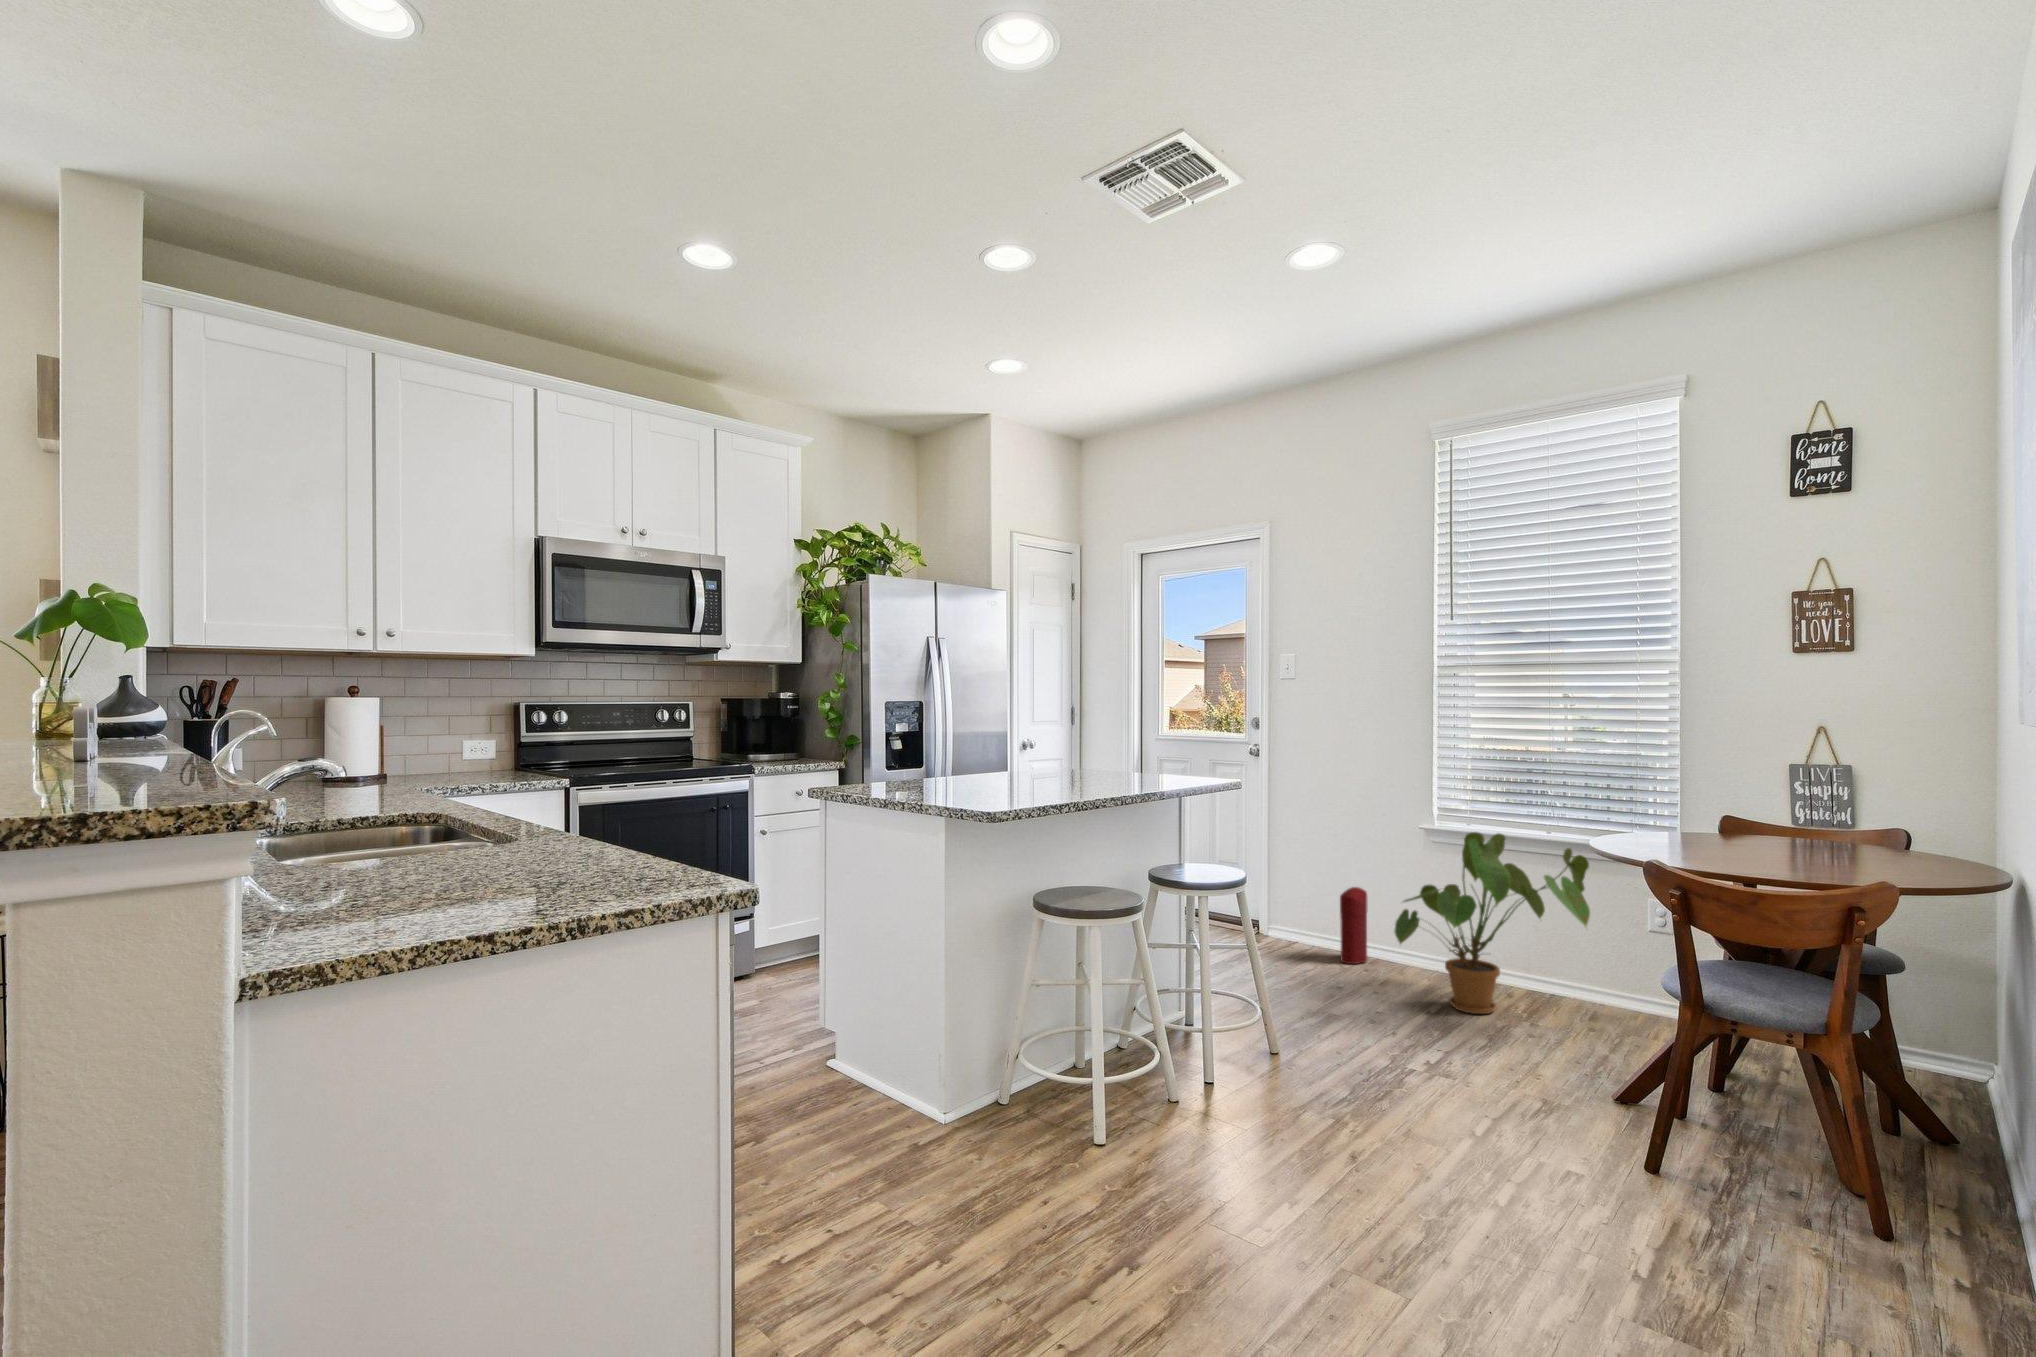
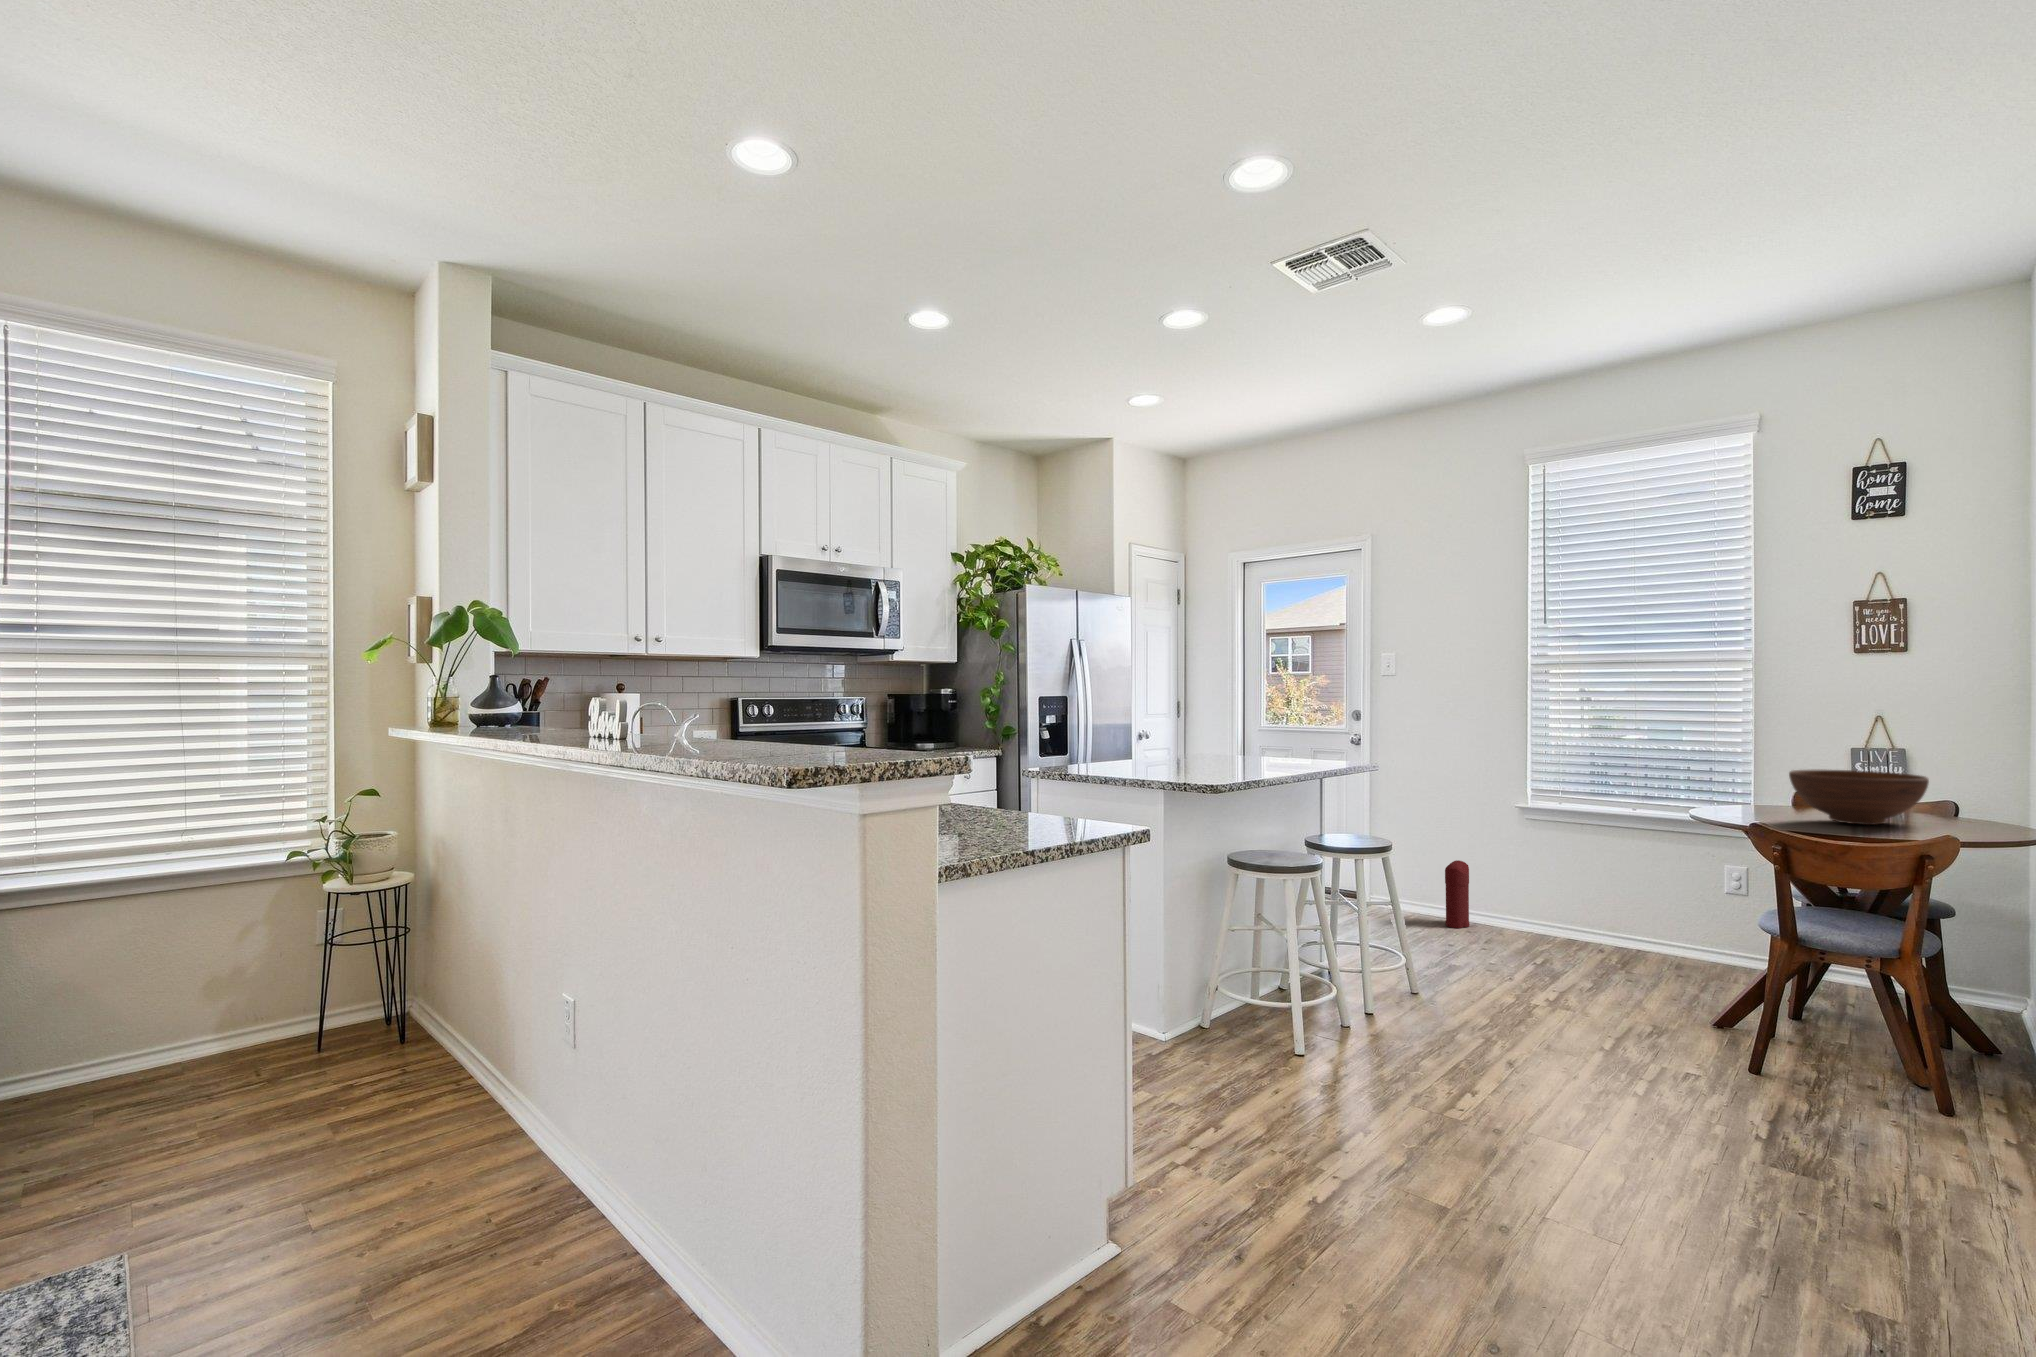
fruit bowl: none [1705,791,1870,860] -> present [1789,769,1929,825]
house plant: present [1395,832,1590,1014] -> none [1502,810,1680,965]

